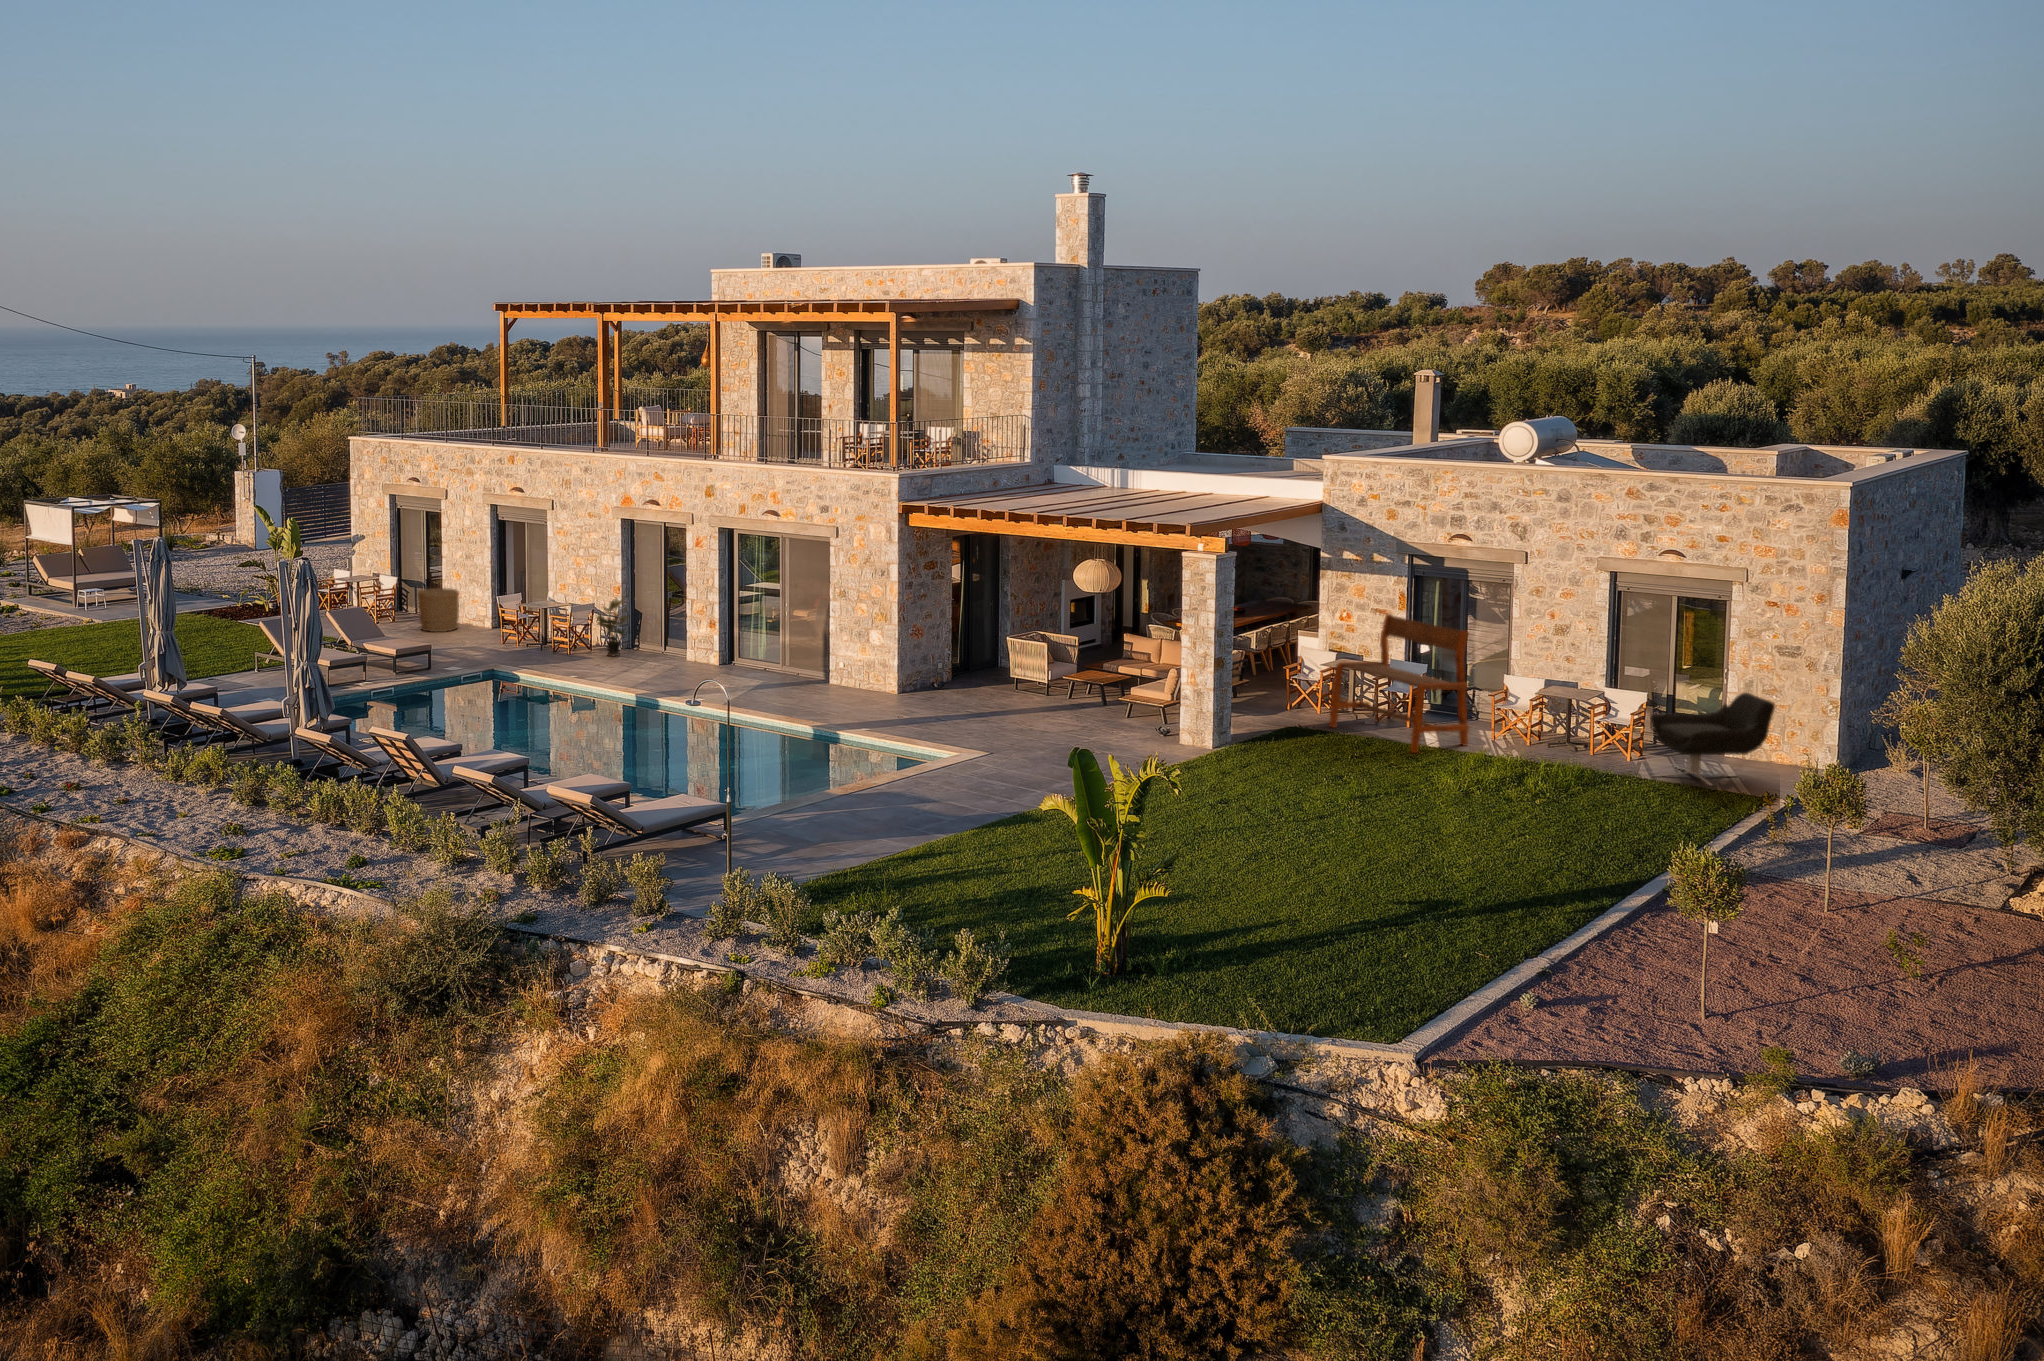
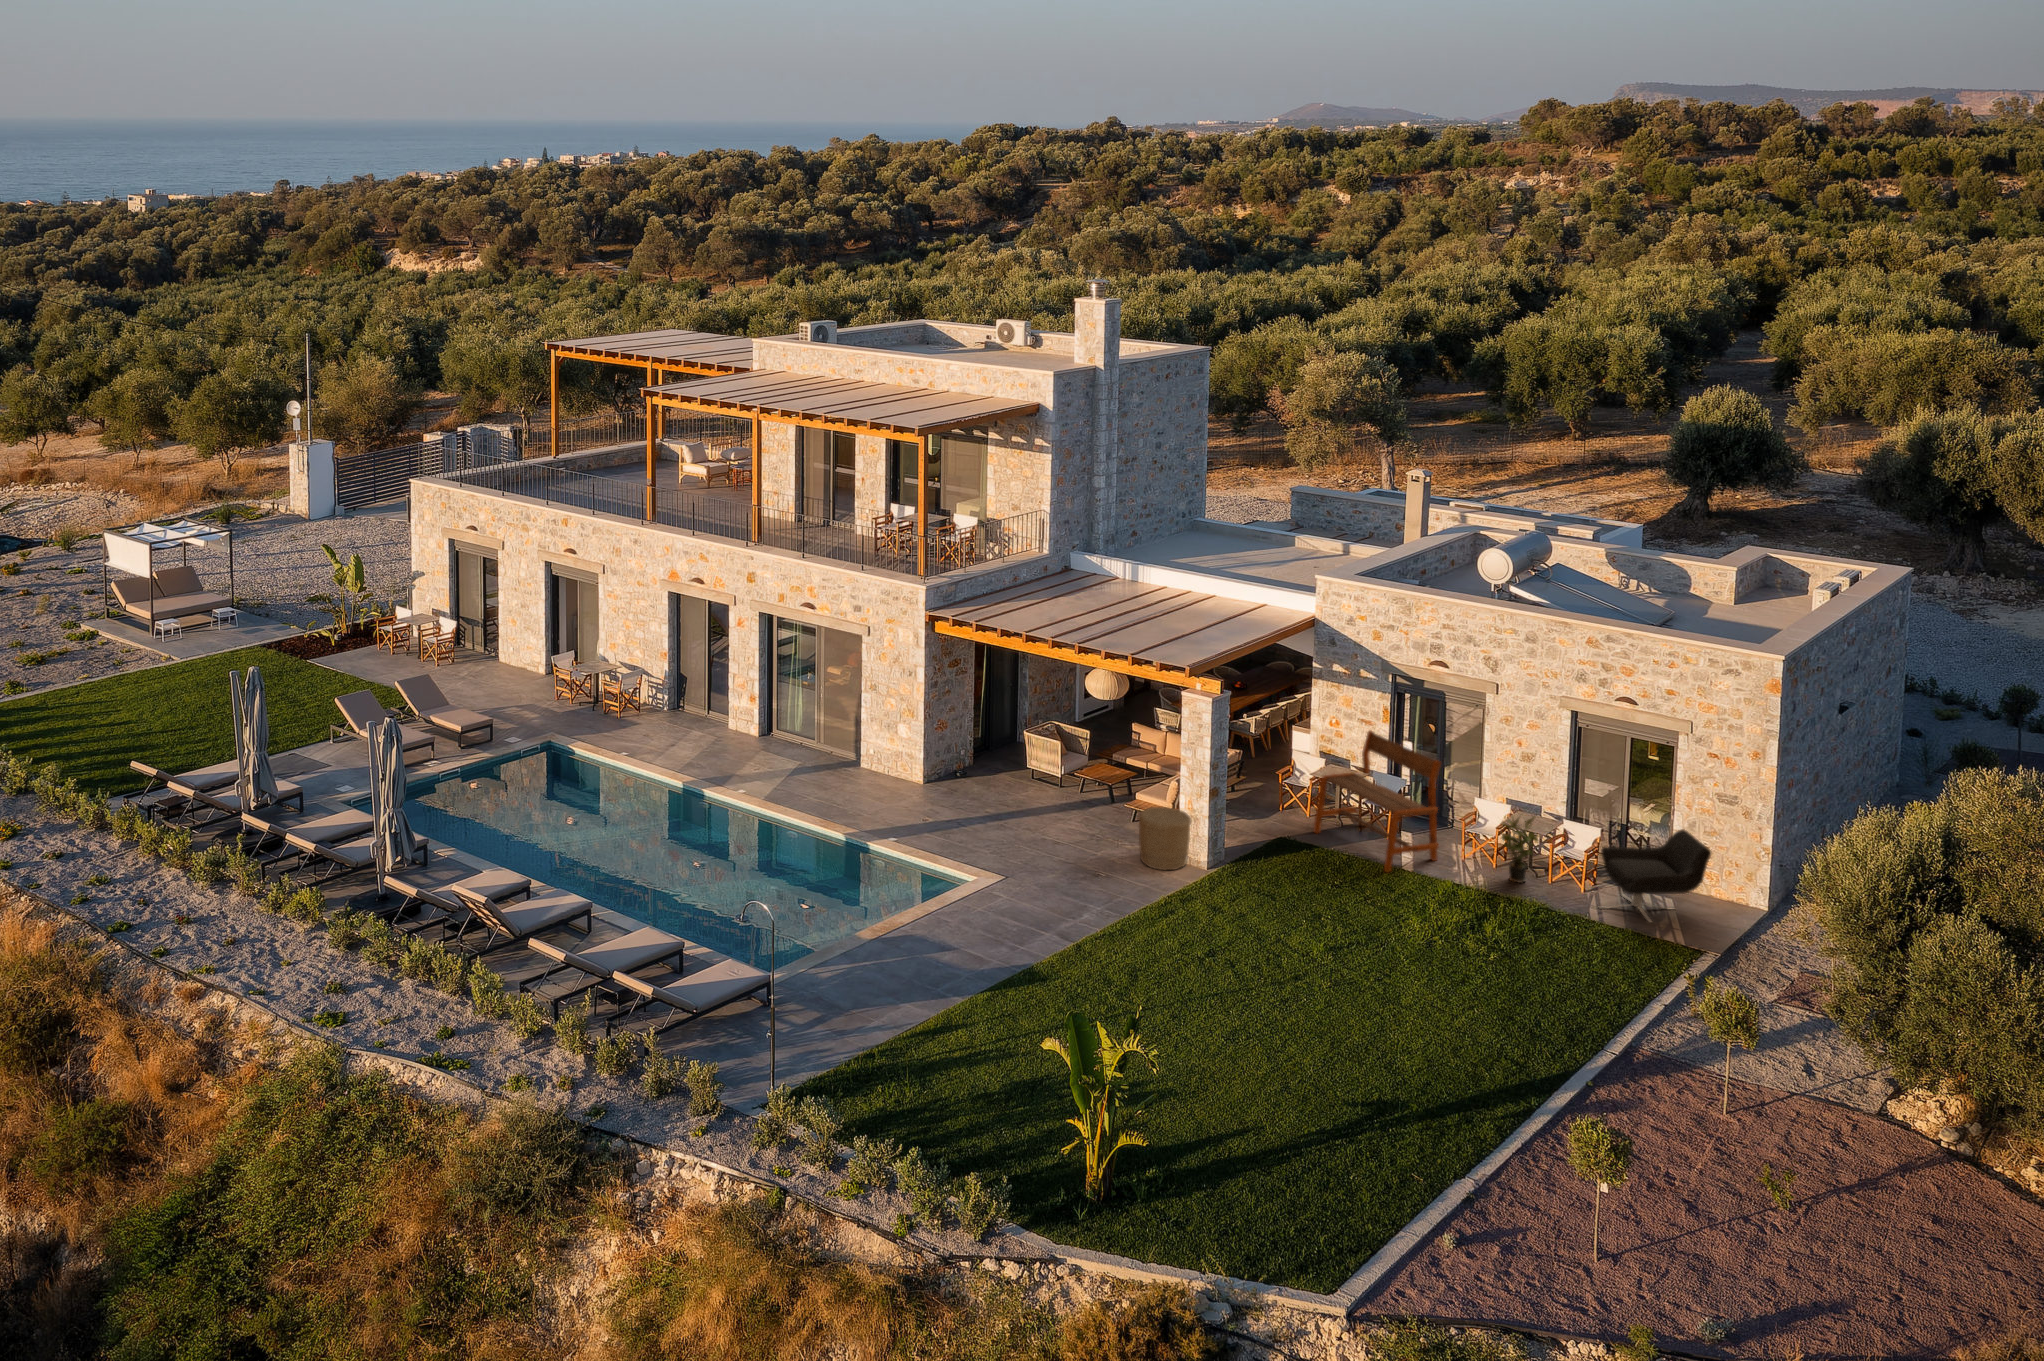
woven basket: present [418,588,459,632] -> present [1139,807,1191,870]
potted plant: present [597,599,627,656] -> present [1502,816,1538,883]

